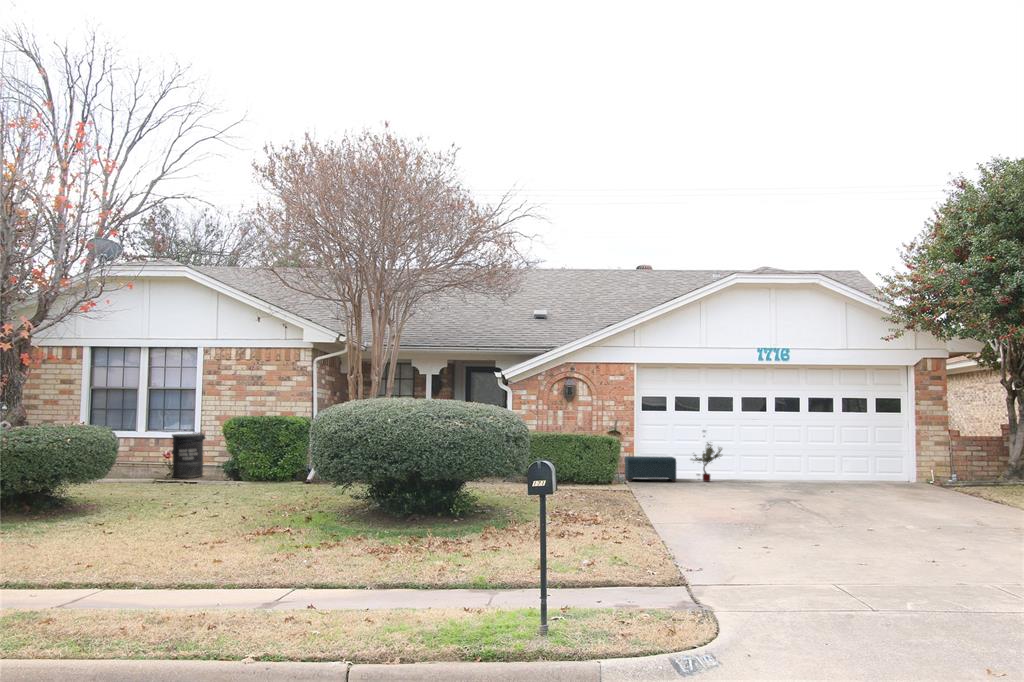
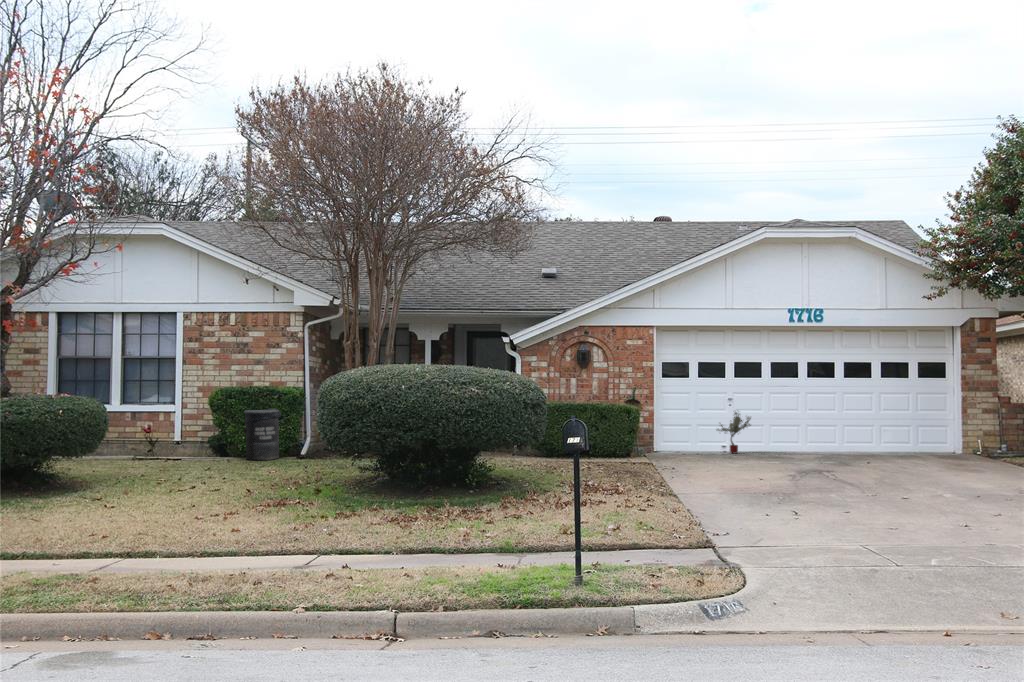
trash can: present [172,433,206,478] -> present [244,408,281,460]
bench: present [625,456,676,482] -> none [645,427,701,454]

